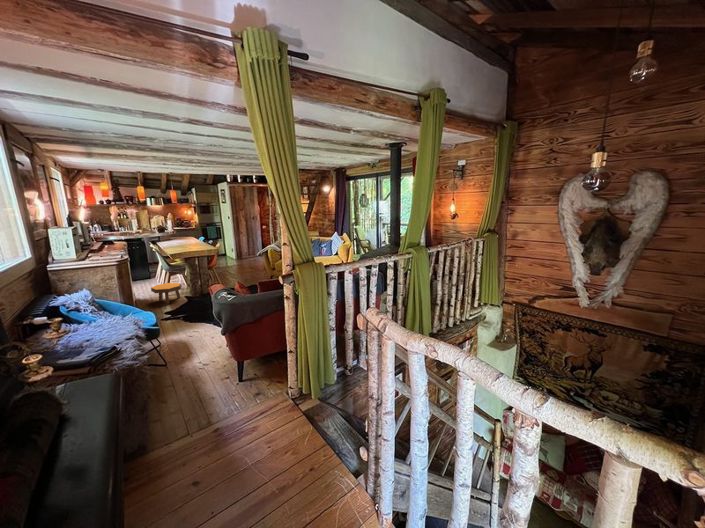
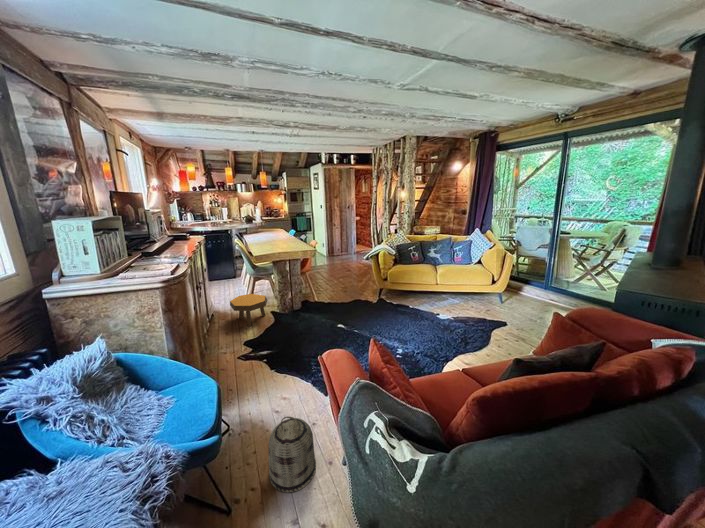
basket: none [186,318,212,352] -> present [268,417,316,493]

